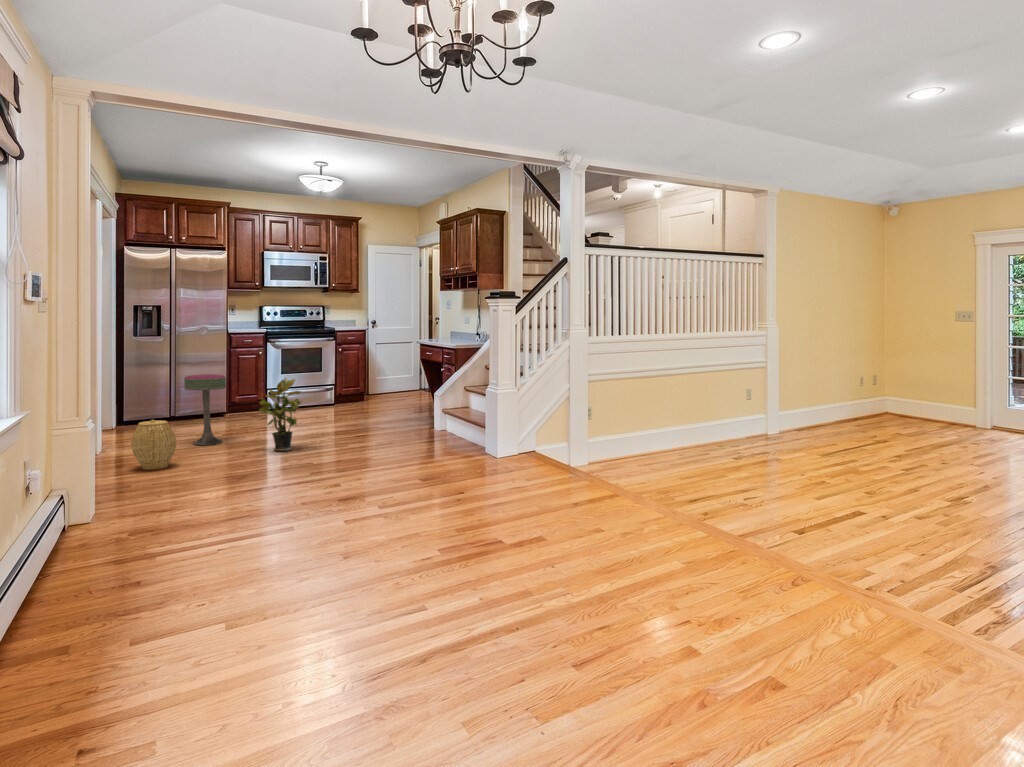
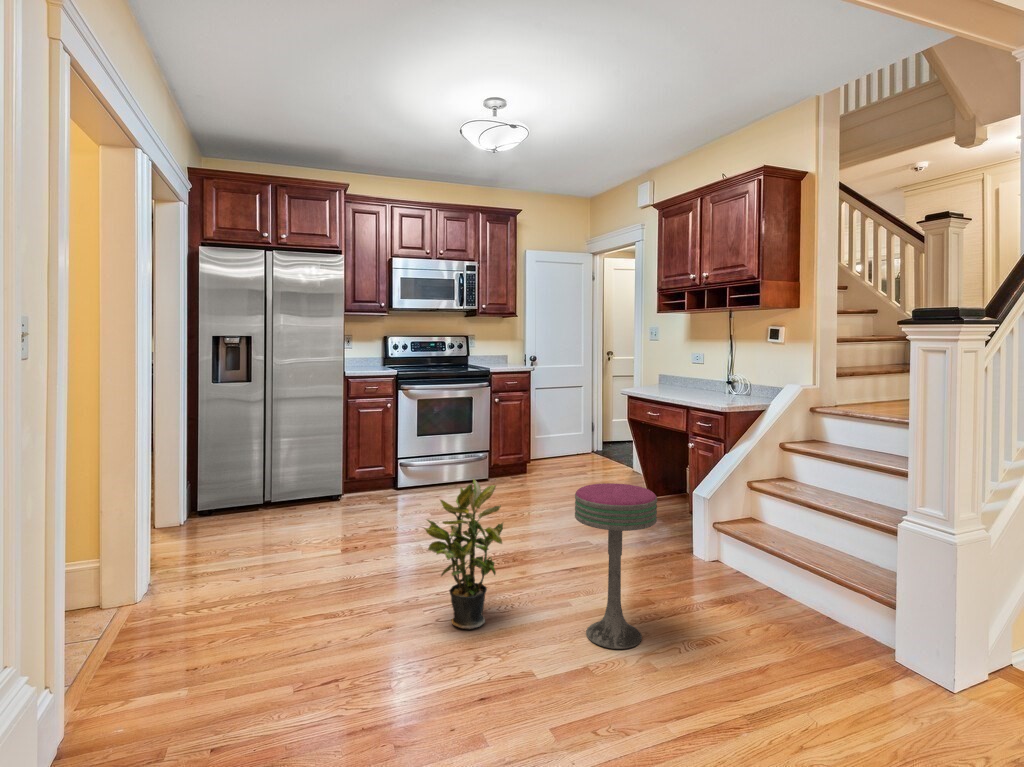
bar stool: present [184,374,226,445] -> present [575,483,657,649]
woven basket: present [131,420,177,470] -> none [176,588,271,711]

